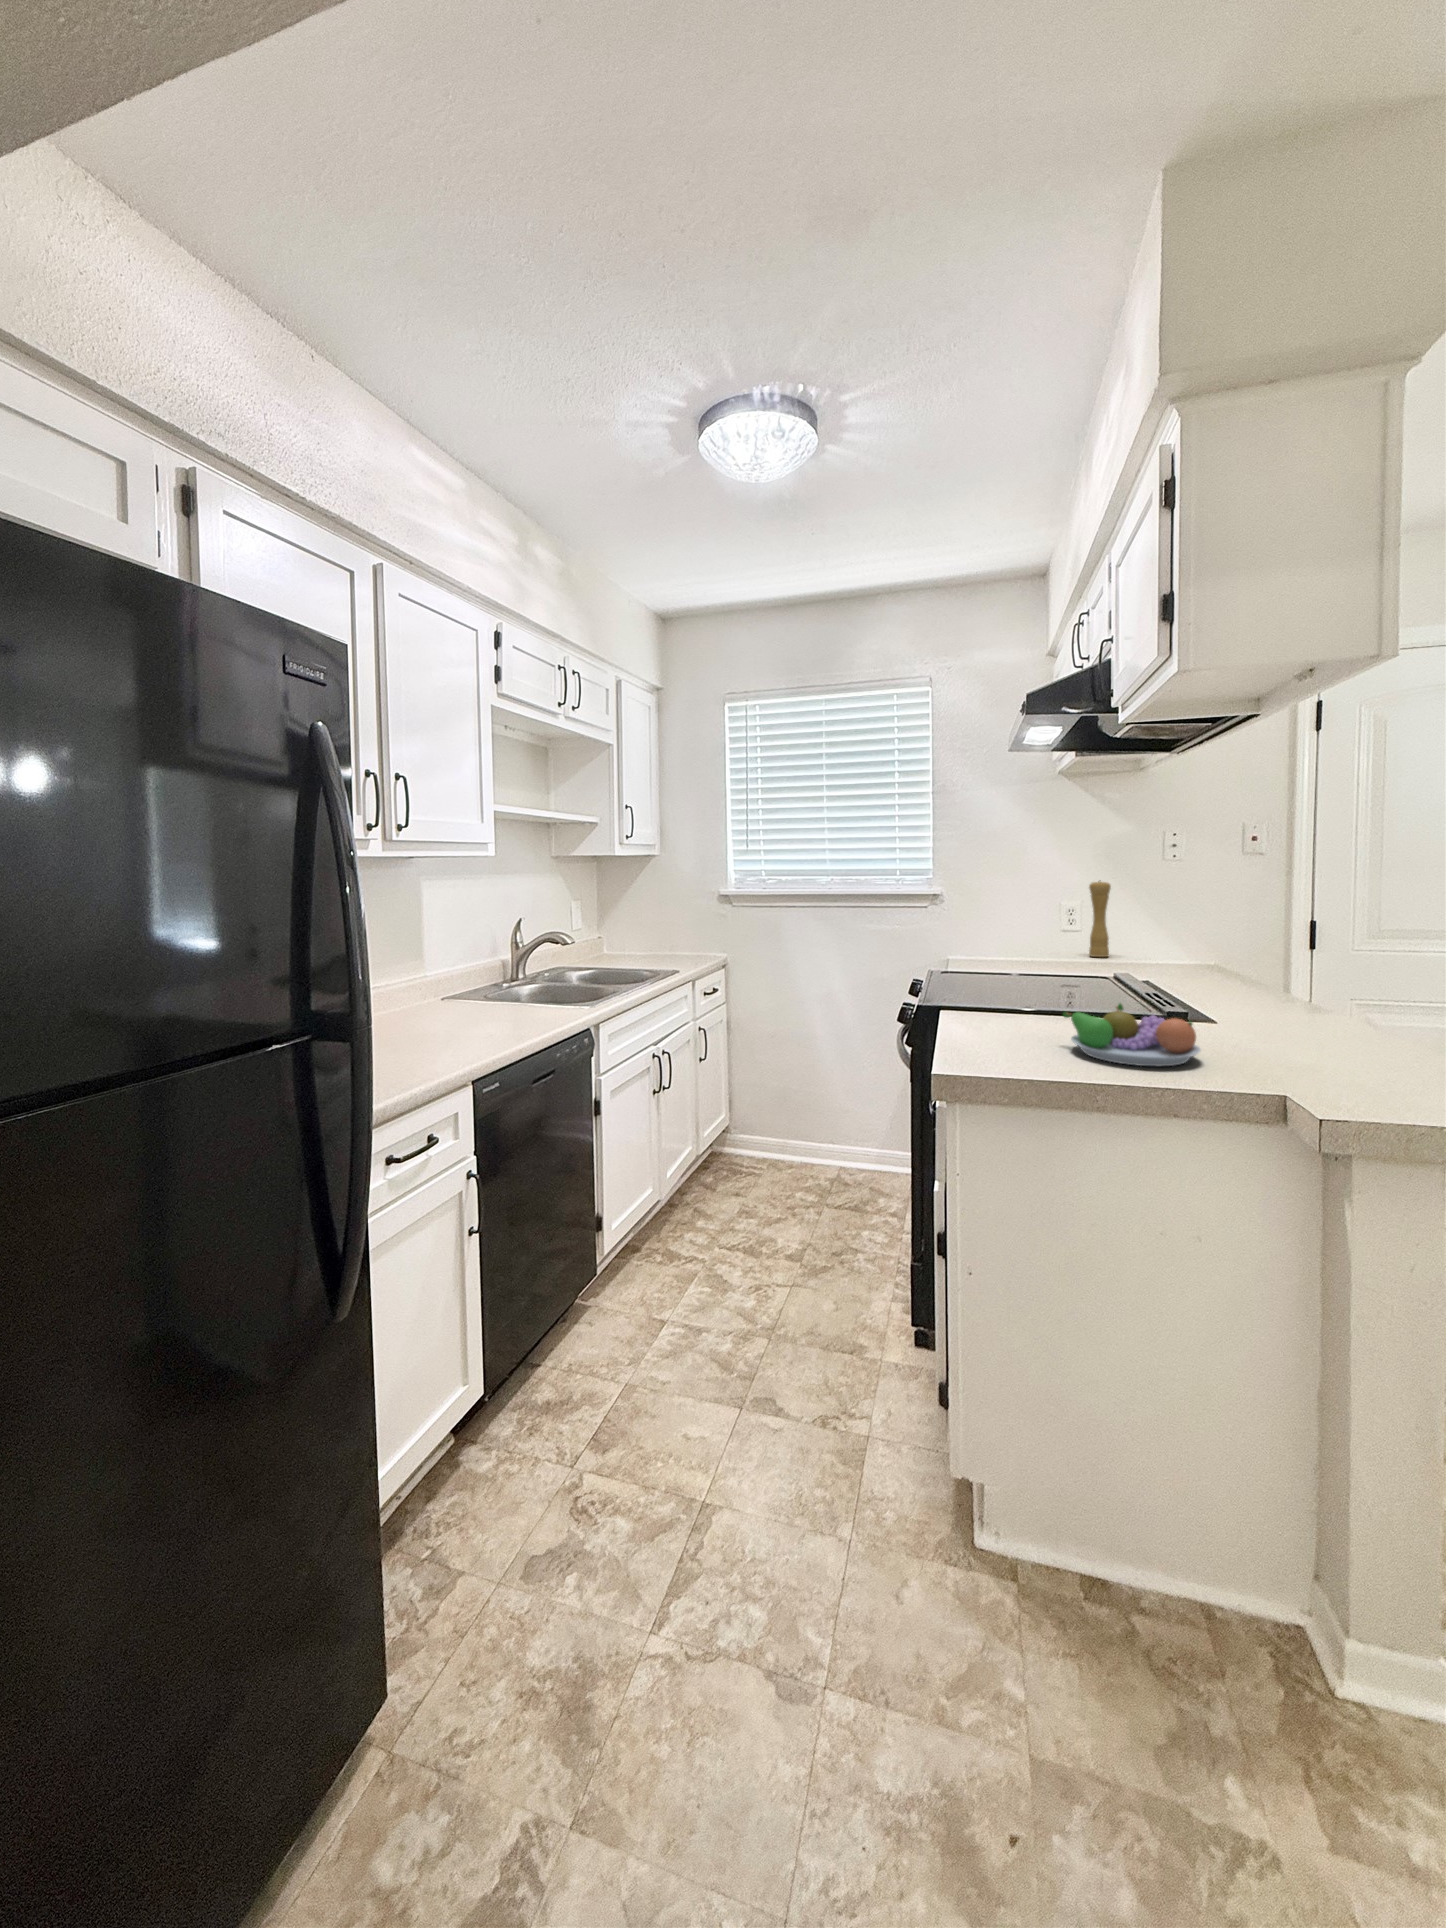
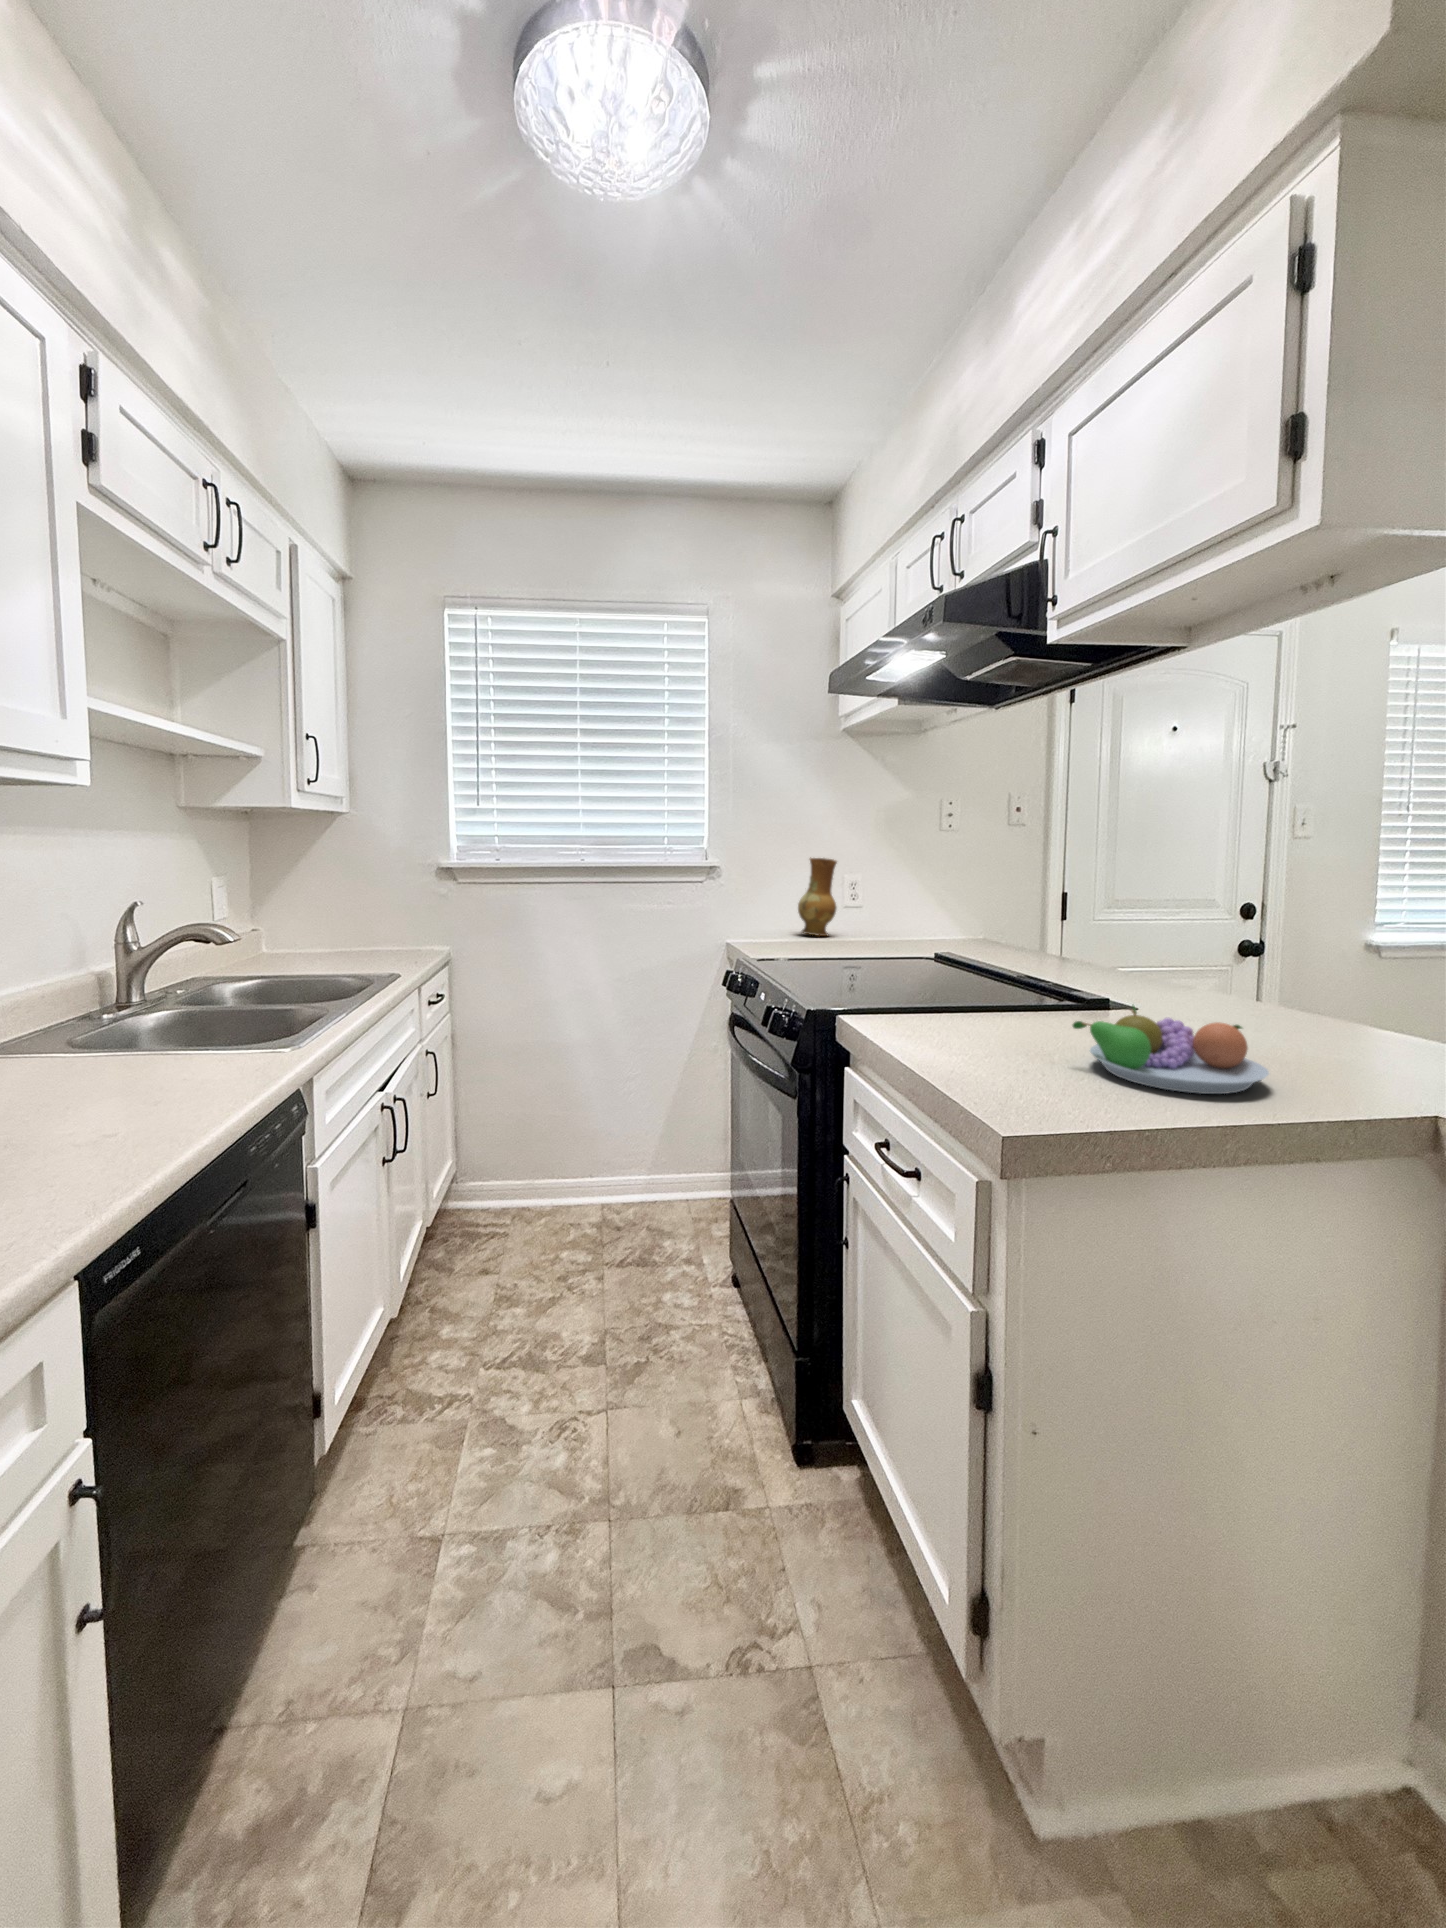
pepper mill: present [1089,881,1111,957] -> none [871,853,894,936]
ceramic jug: none [1014,885,1051,956] -> present [798,858,837,936]

